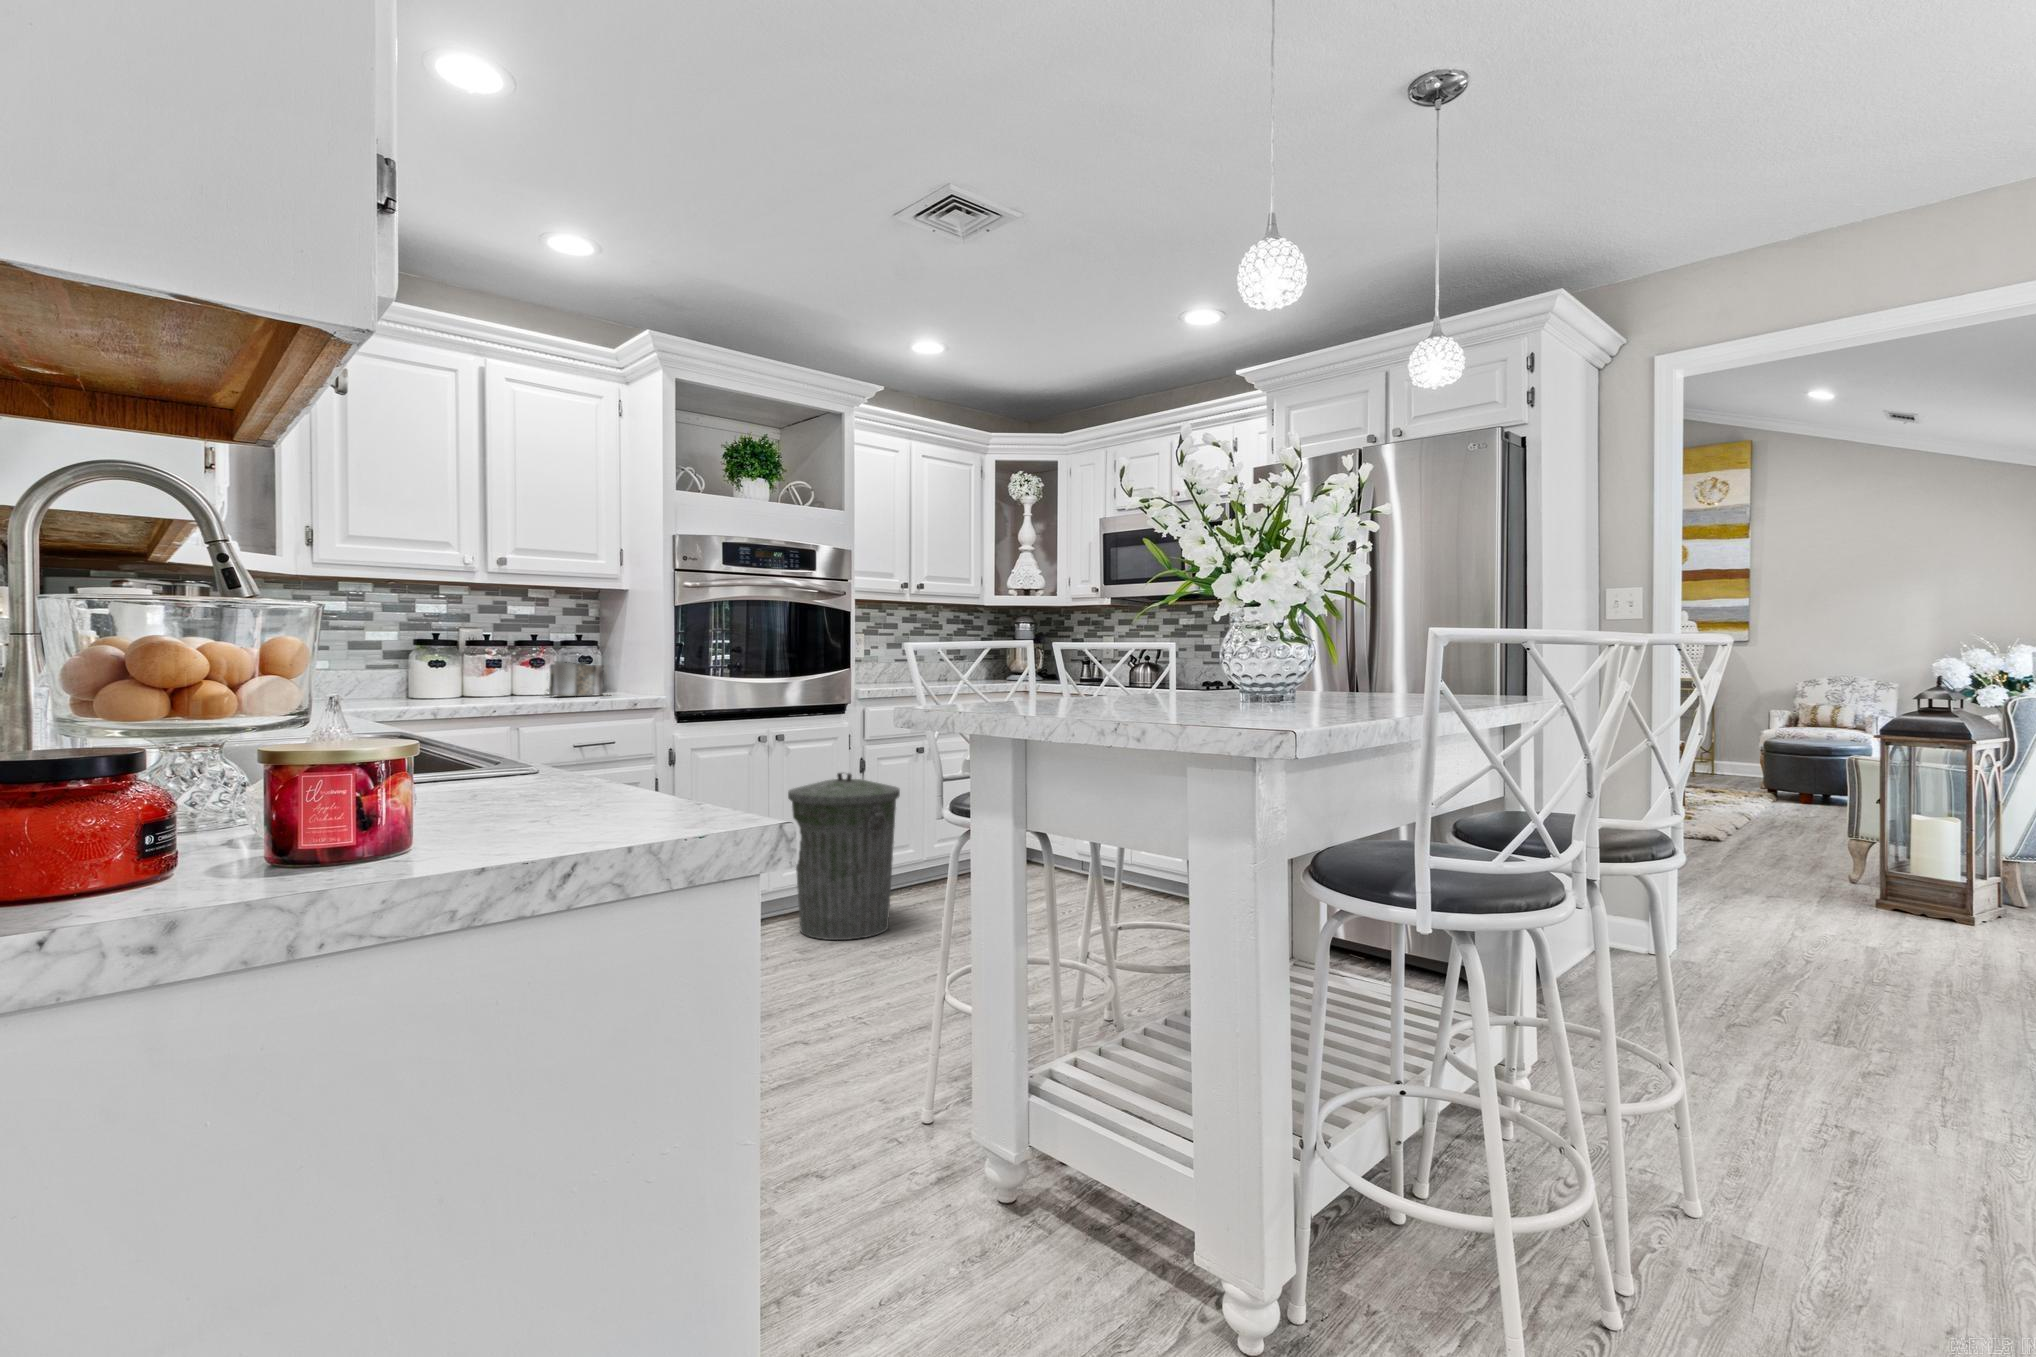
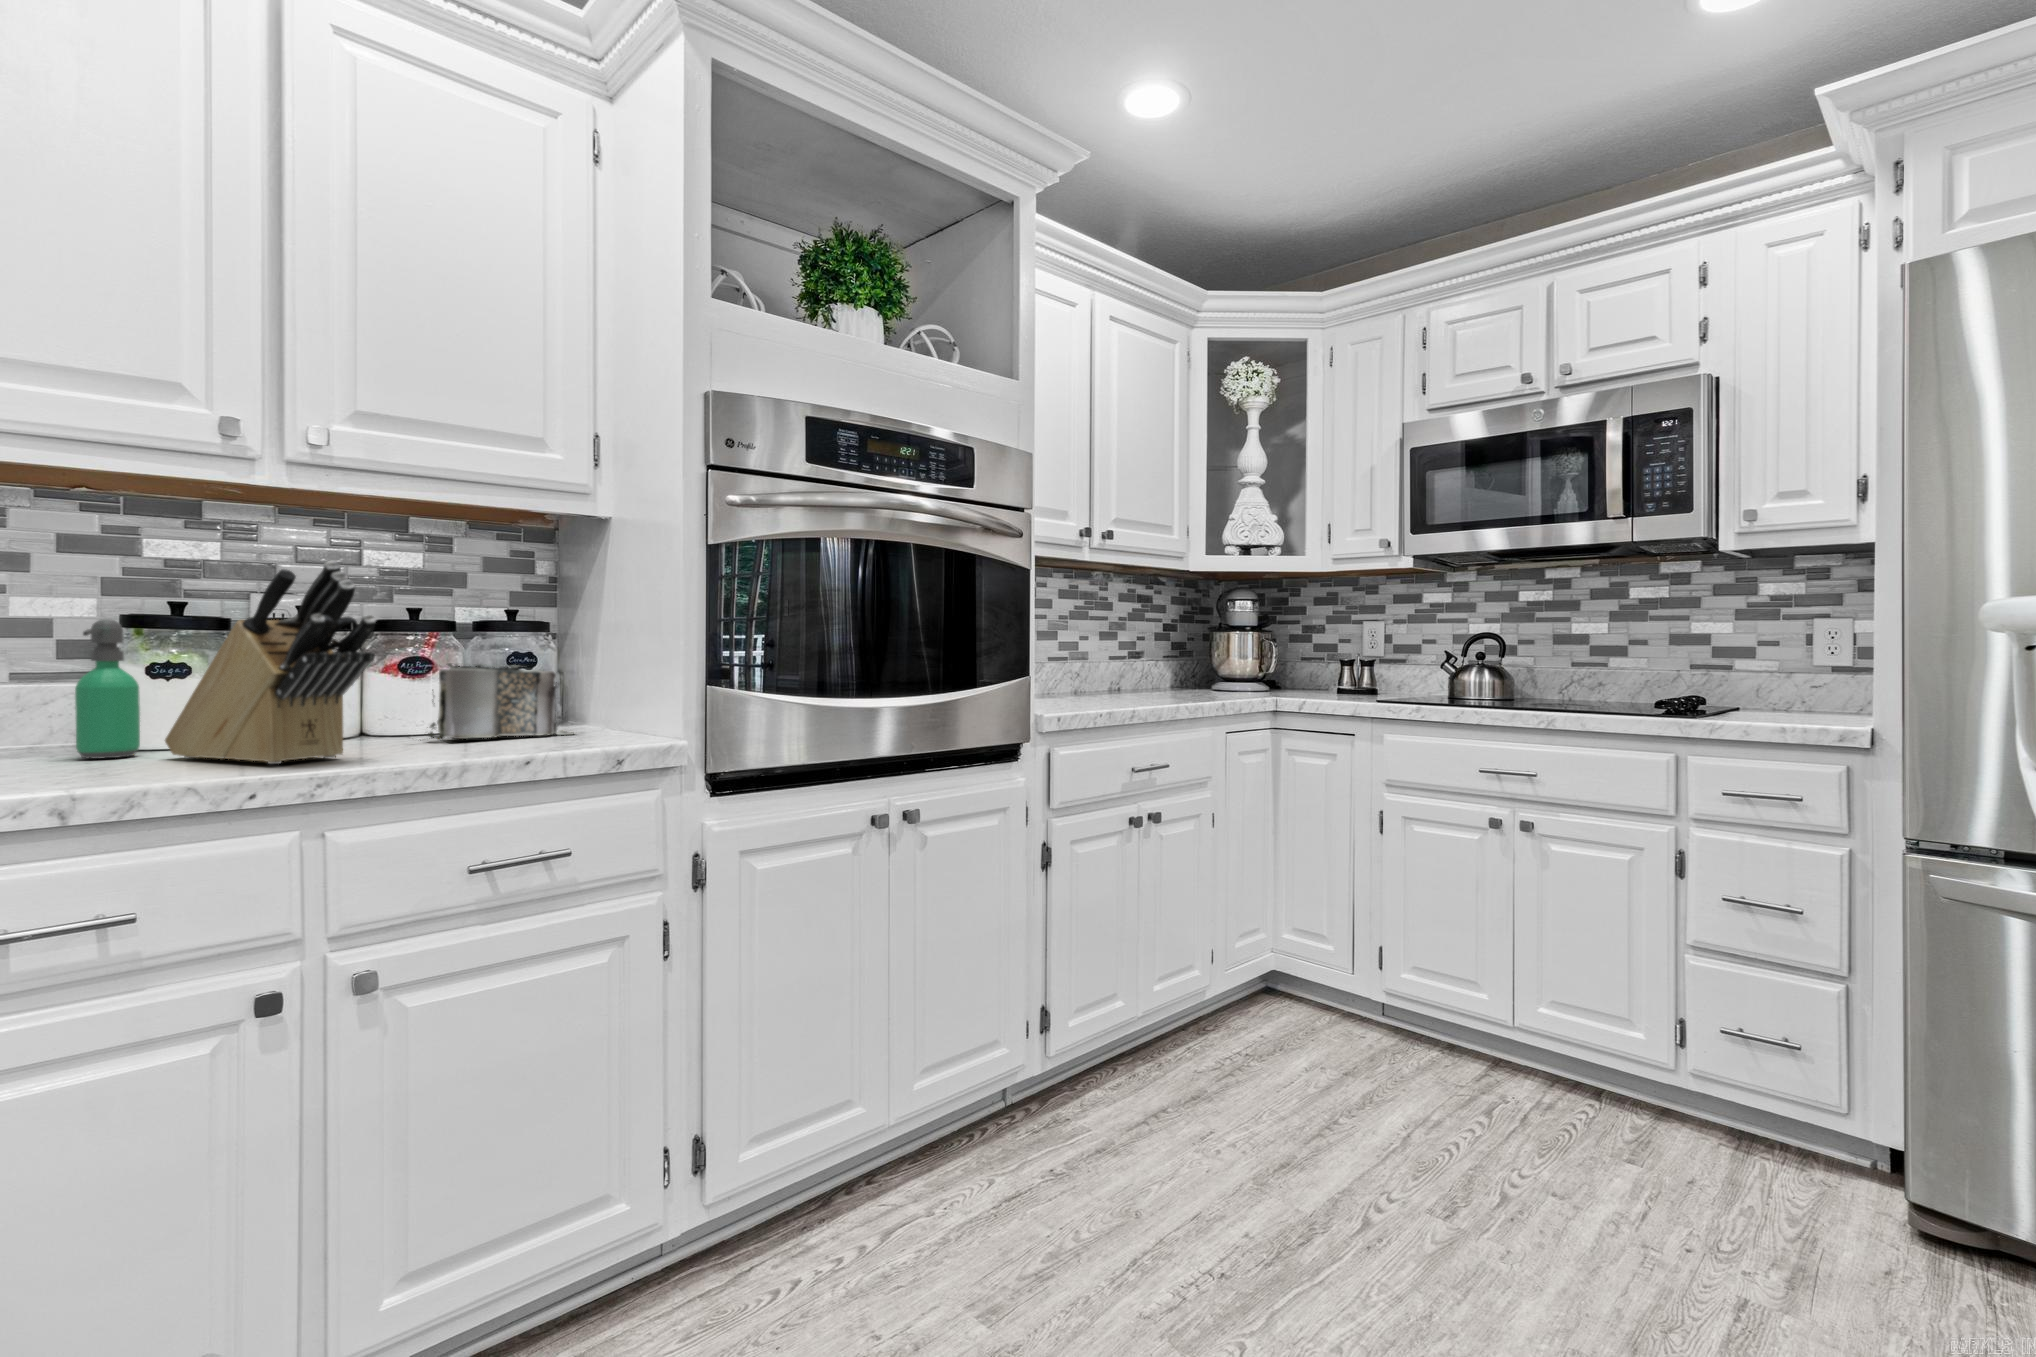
knife block: none [441,617,533,702] -> present [165,561,376,764]
soap dispenser: none [403,642,427,701] -> present [75,619,140,759]
trash can: present [788,772,900,940] -> none [936,886,1160,1252]

